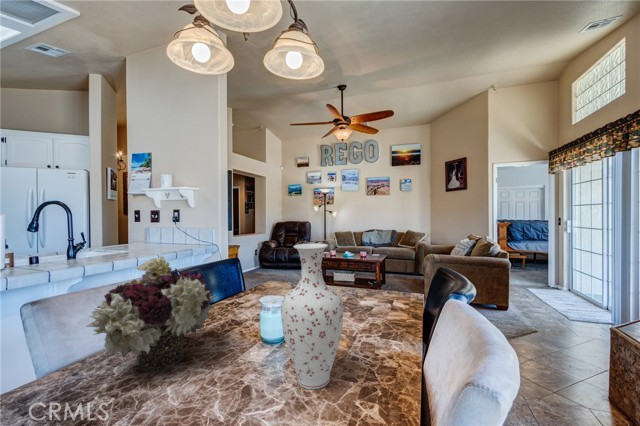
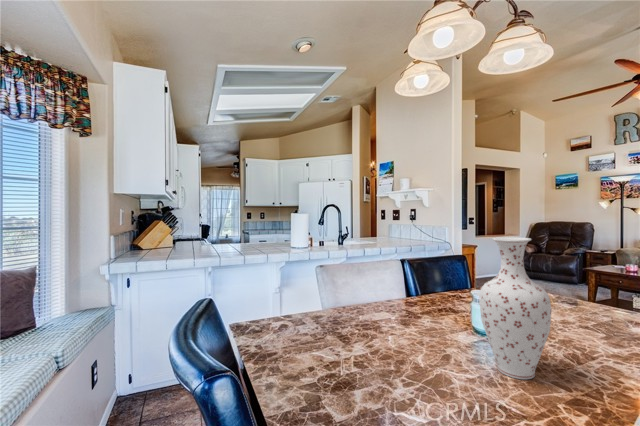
flower arrangement: present [87,256,214,372] -> none [344,242,430,326]

